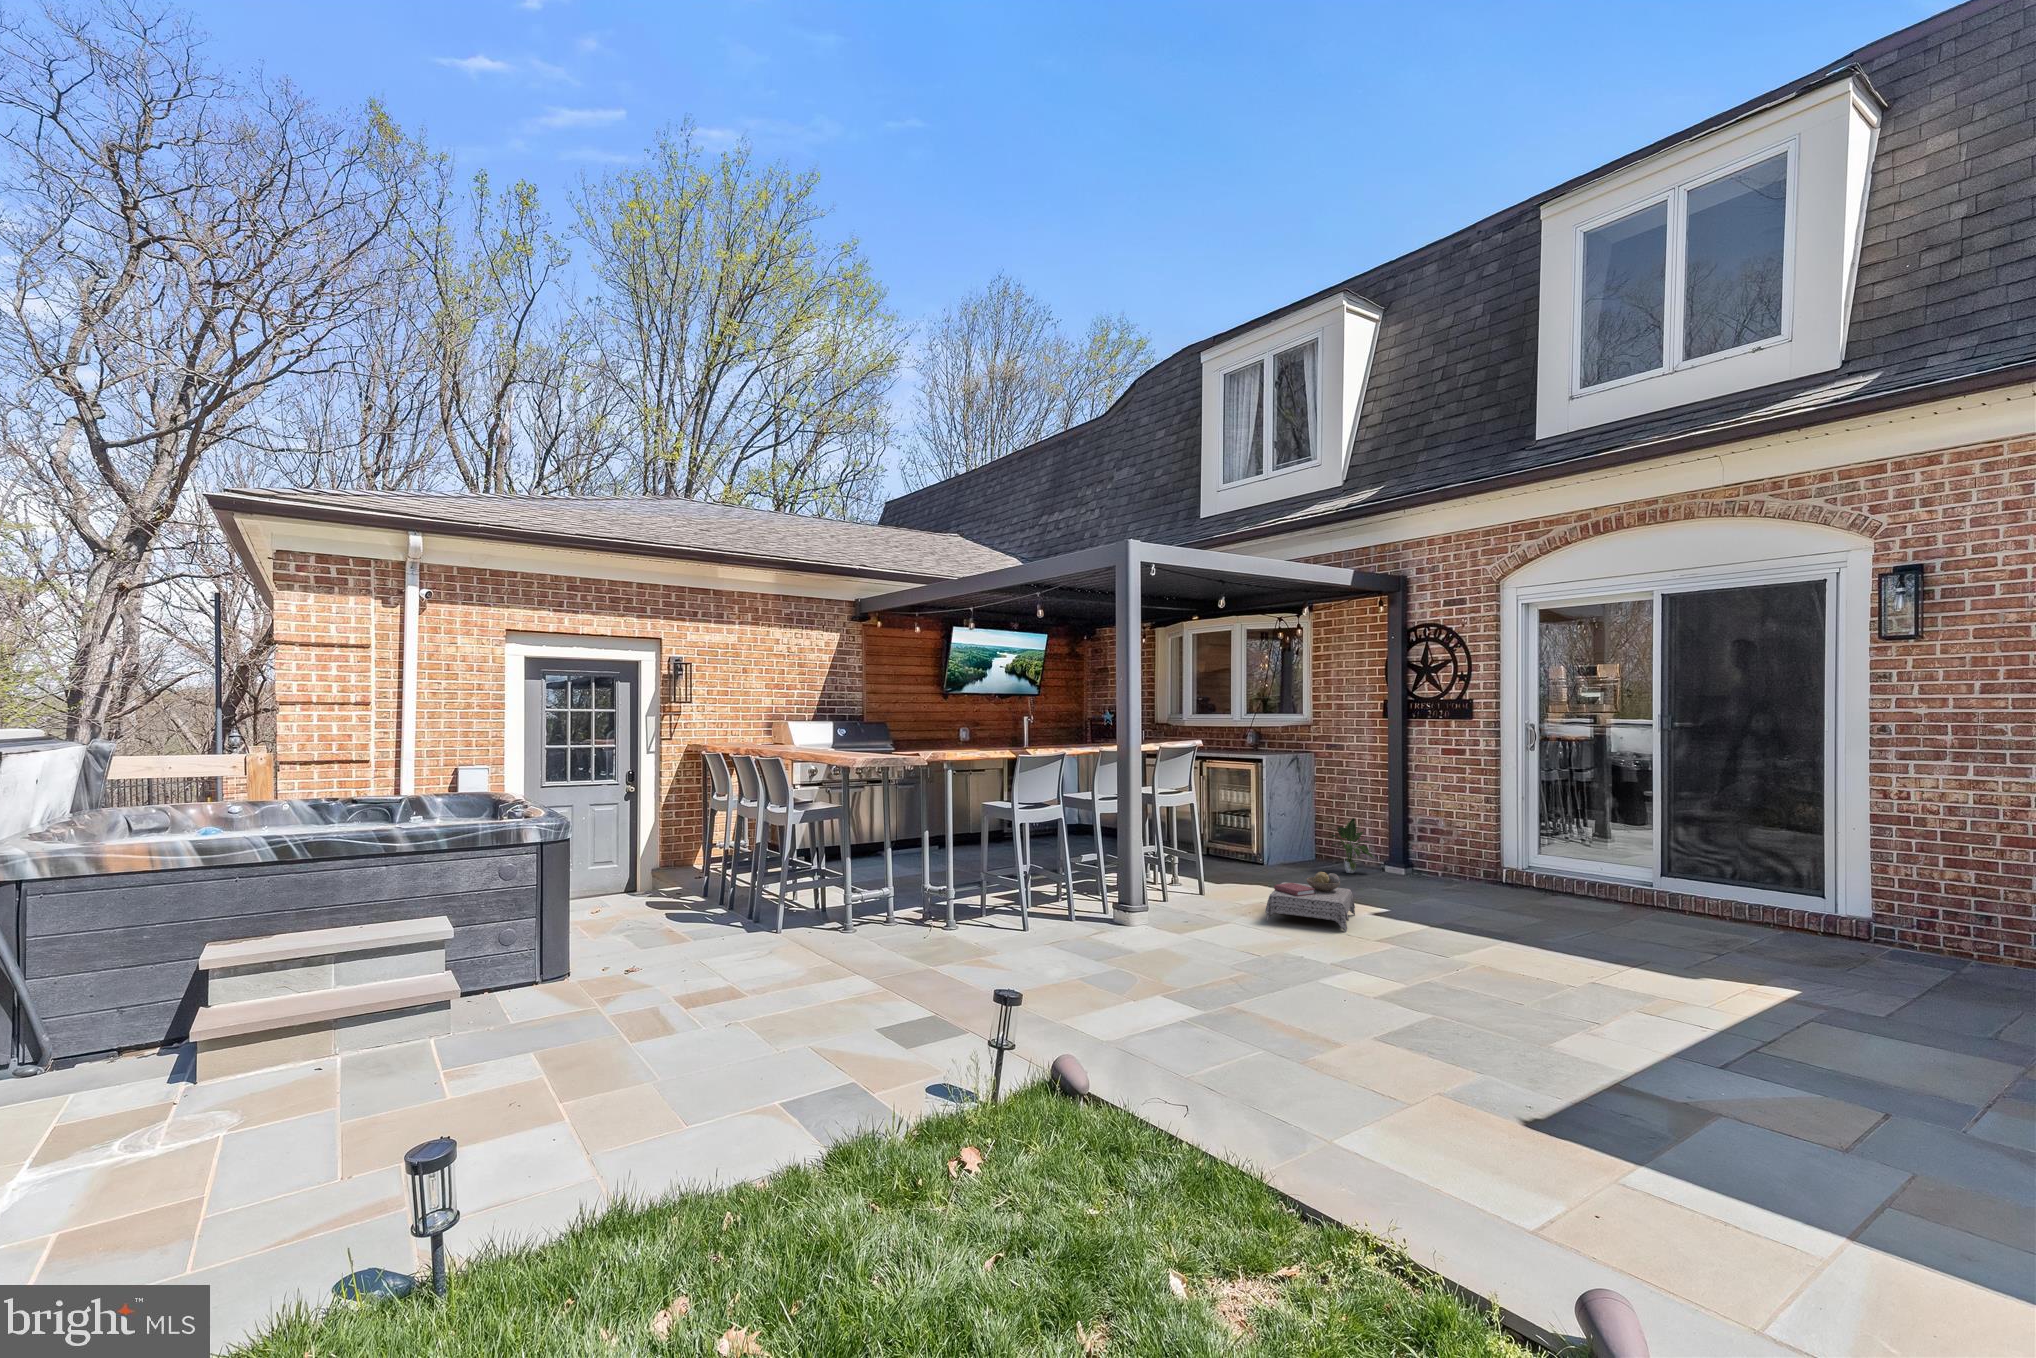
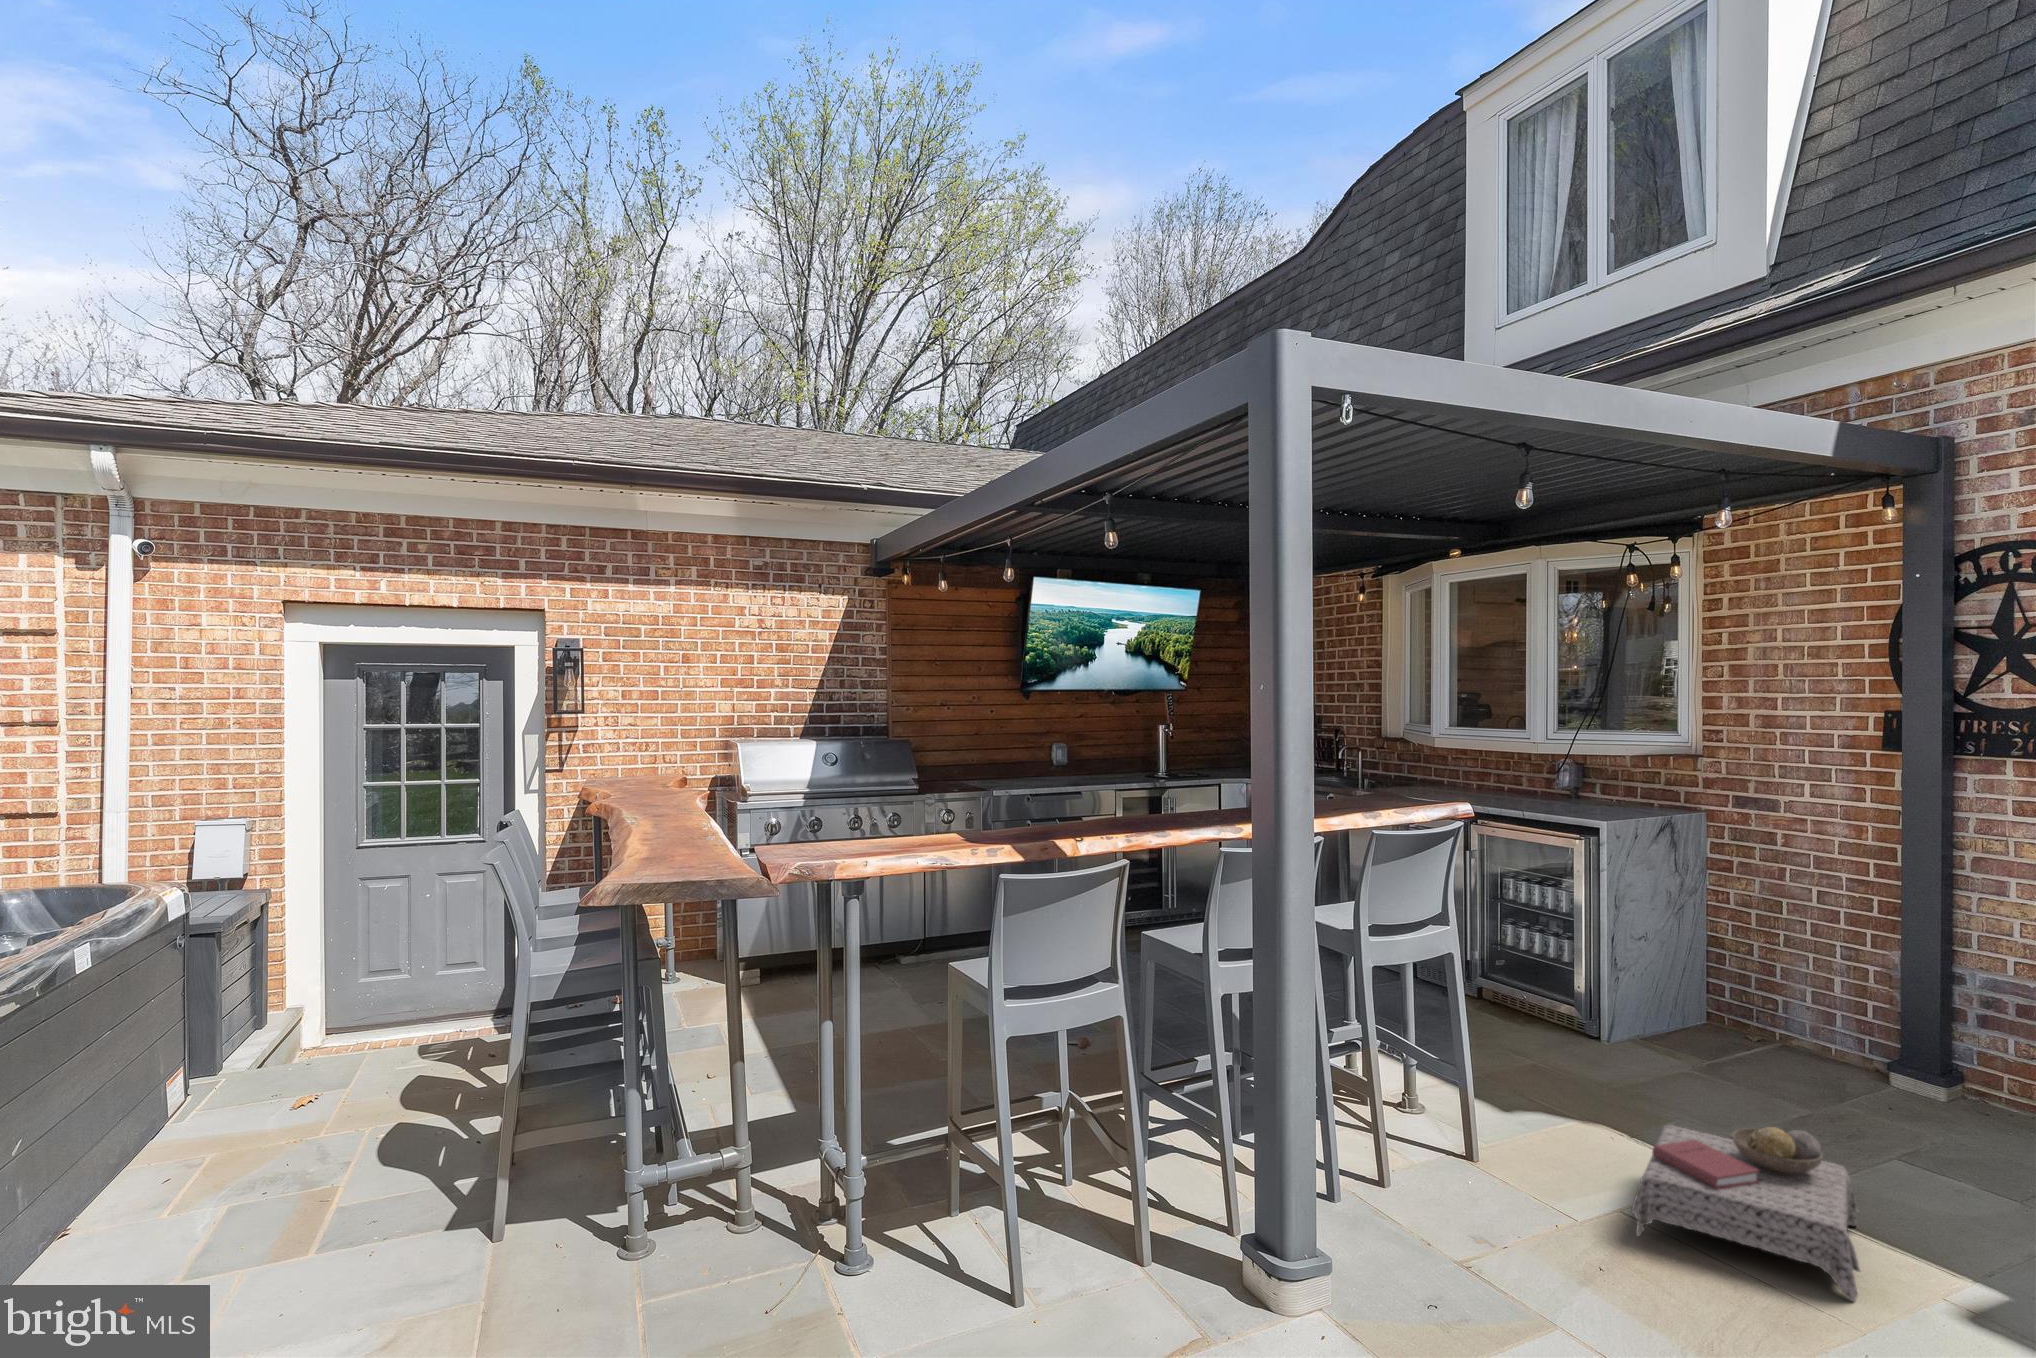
potted plant: present [1331,818,1373,873] -> none [1746,950,1853,1063]

